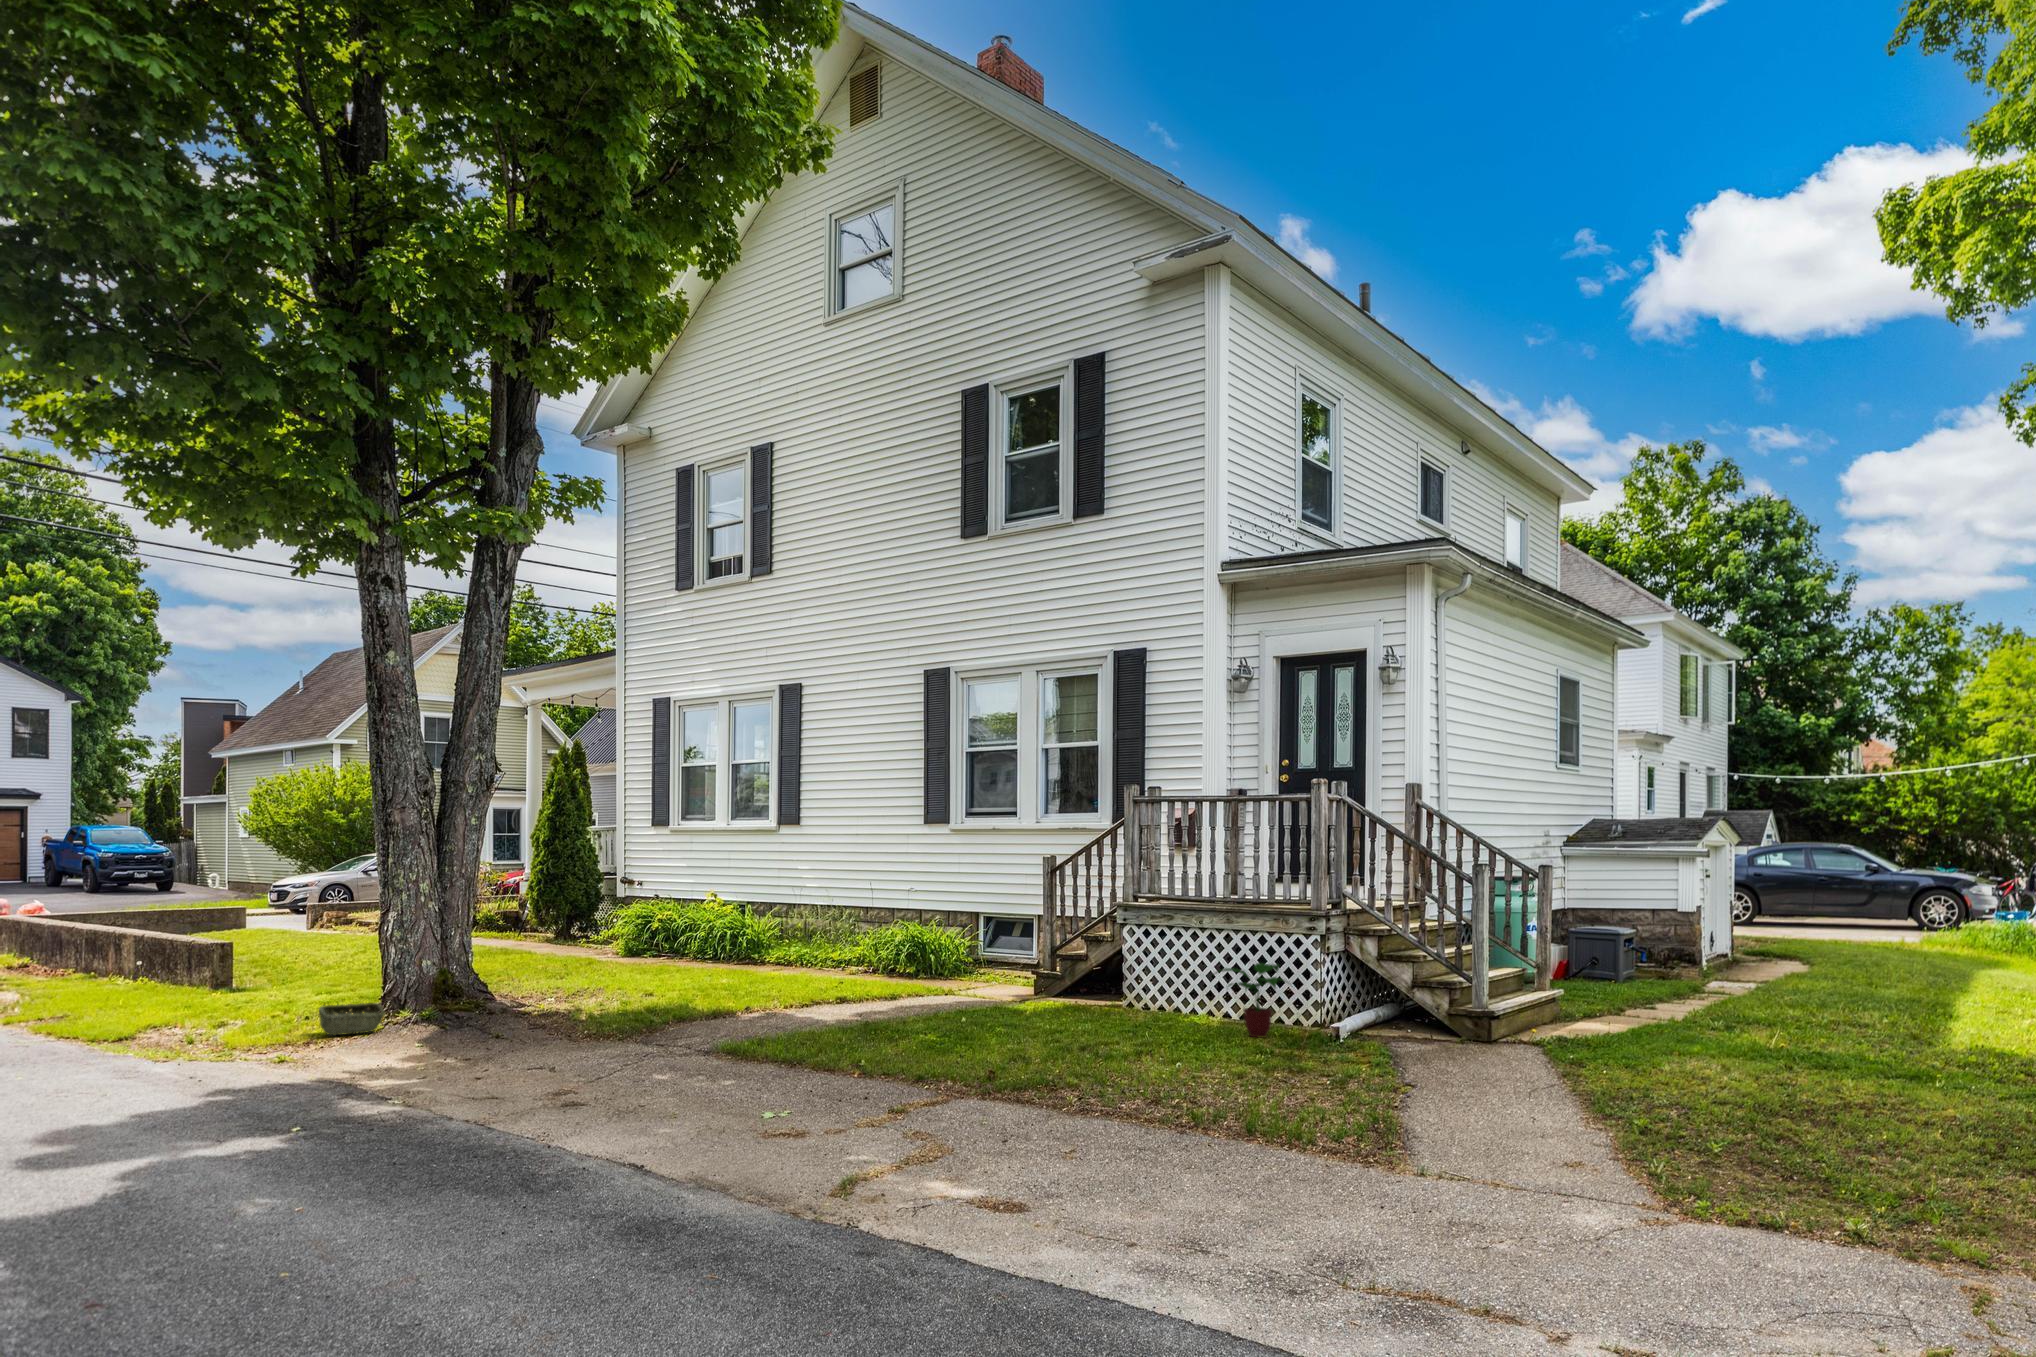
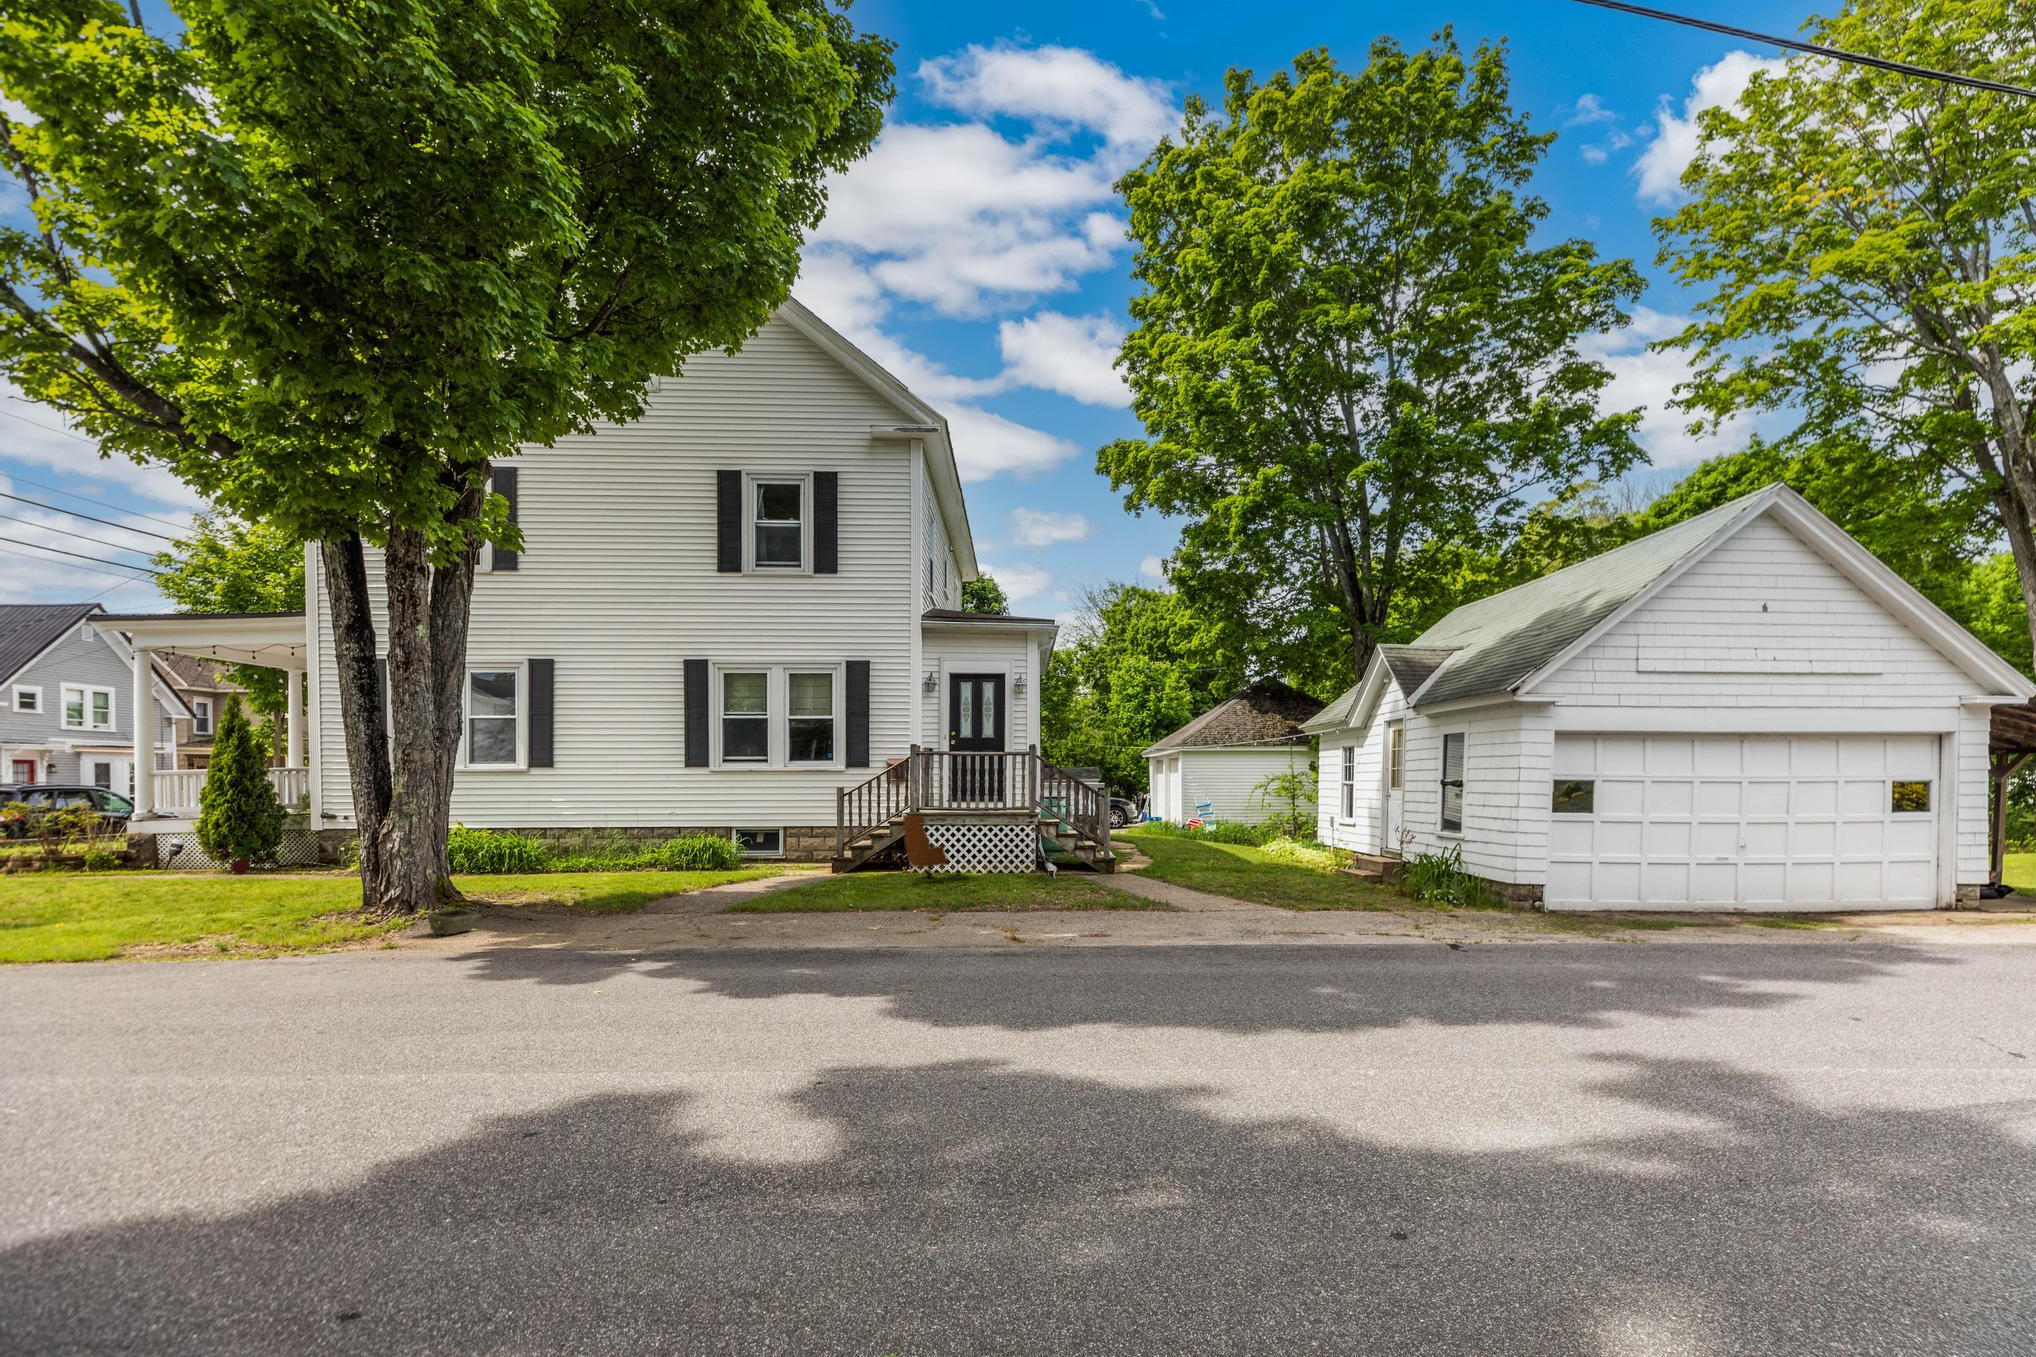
lounge chair: none [1055,905,1202,1031] -> present [903,815,968,880]
potted plant: present [1217,963,1286,1037] -> present [232,839,263,875]

